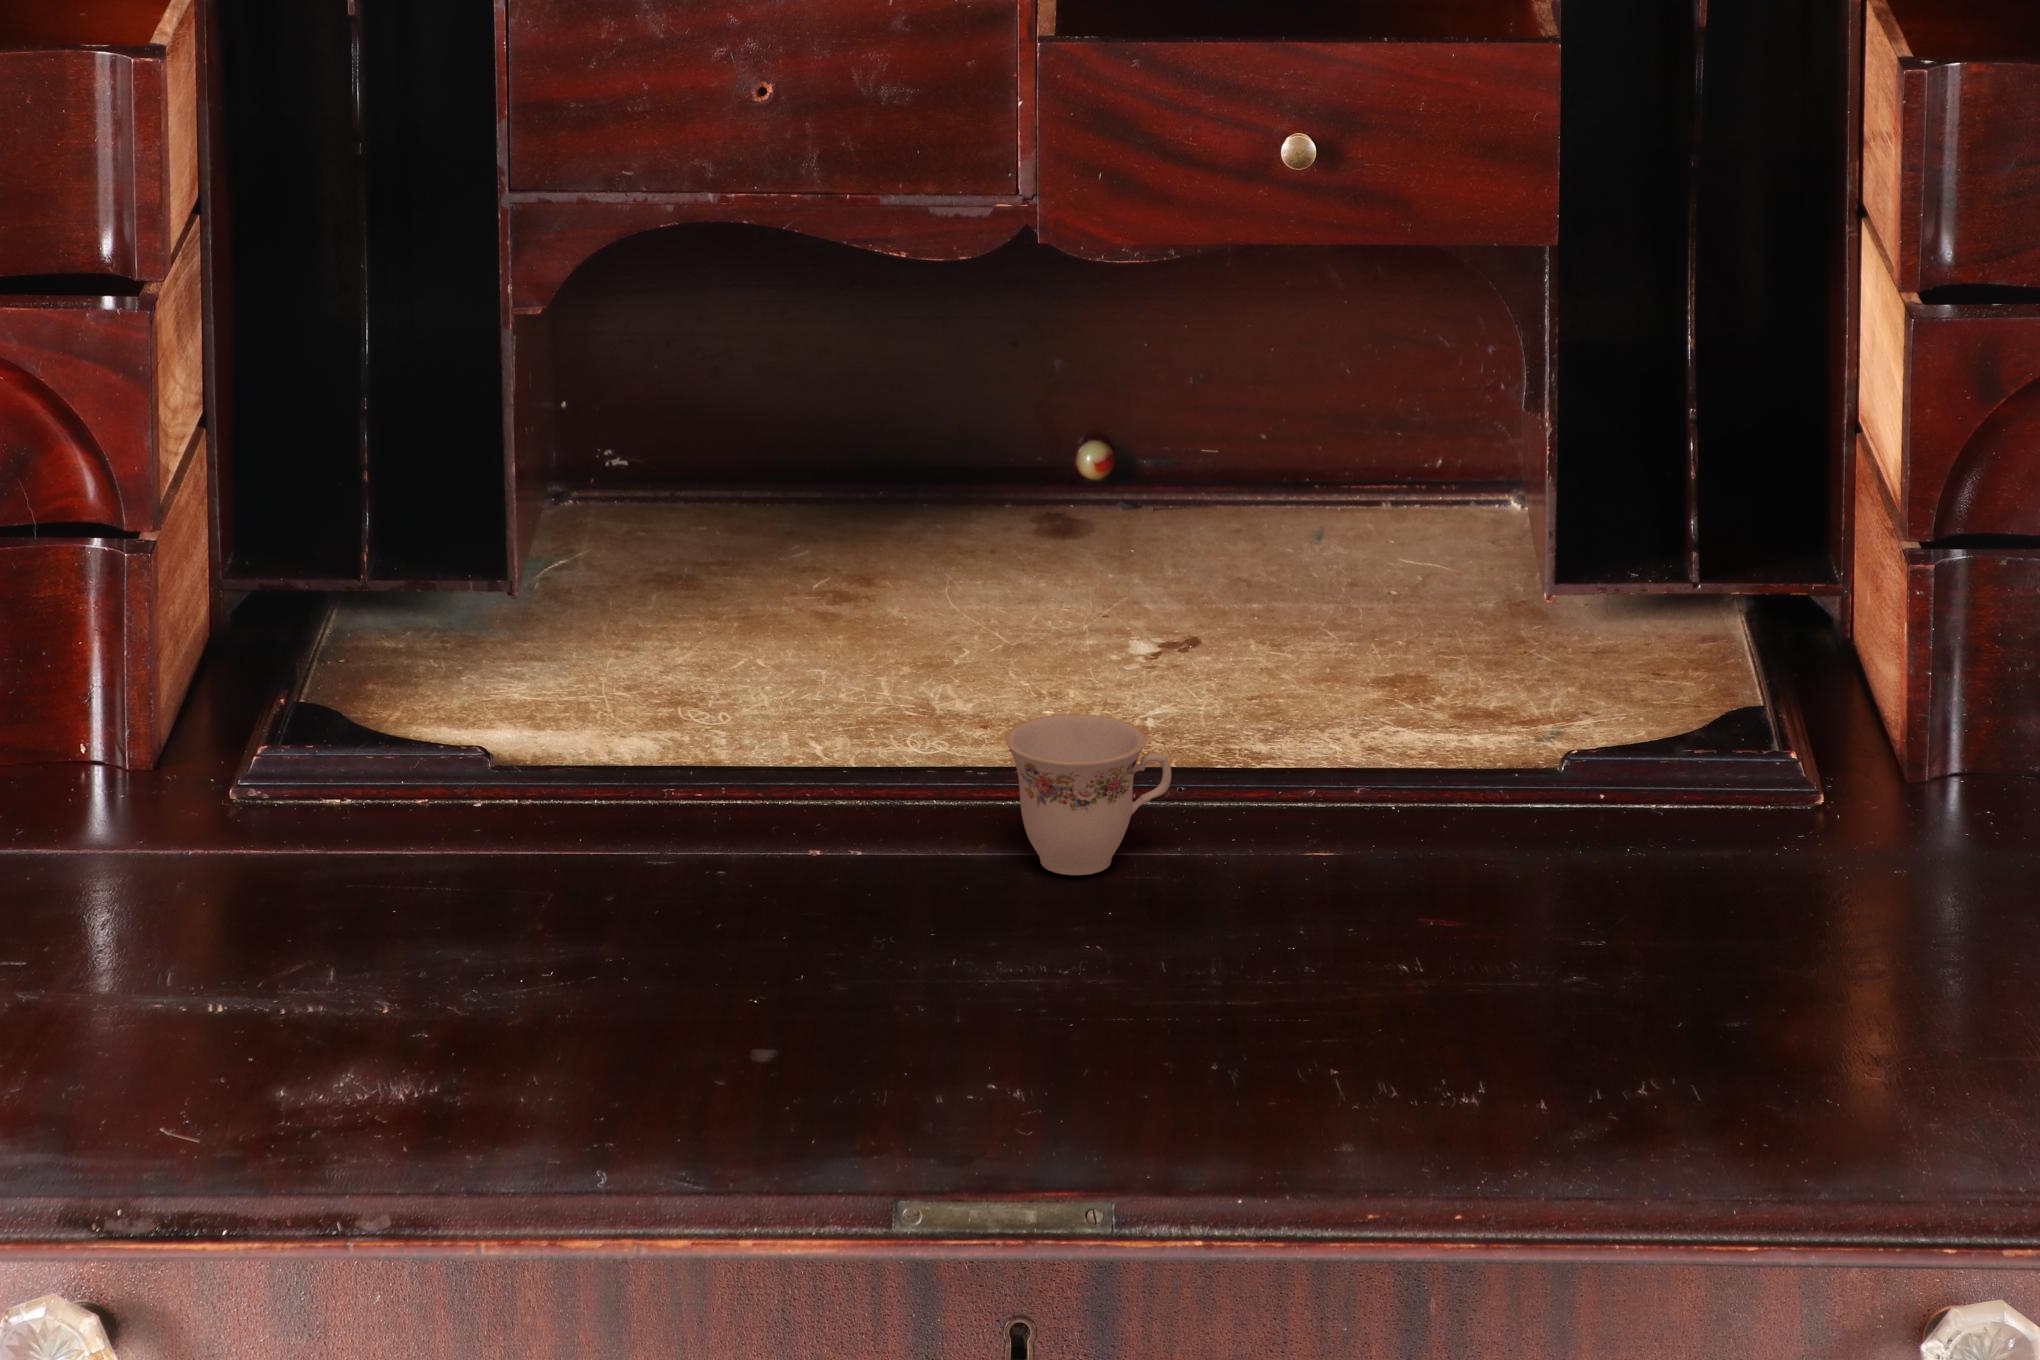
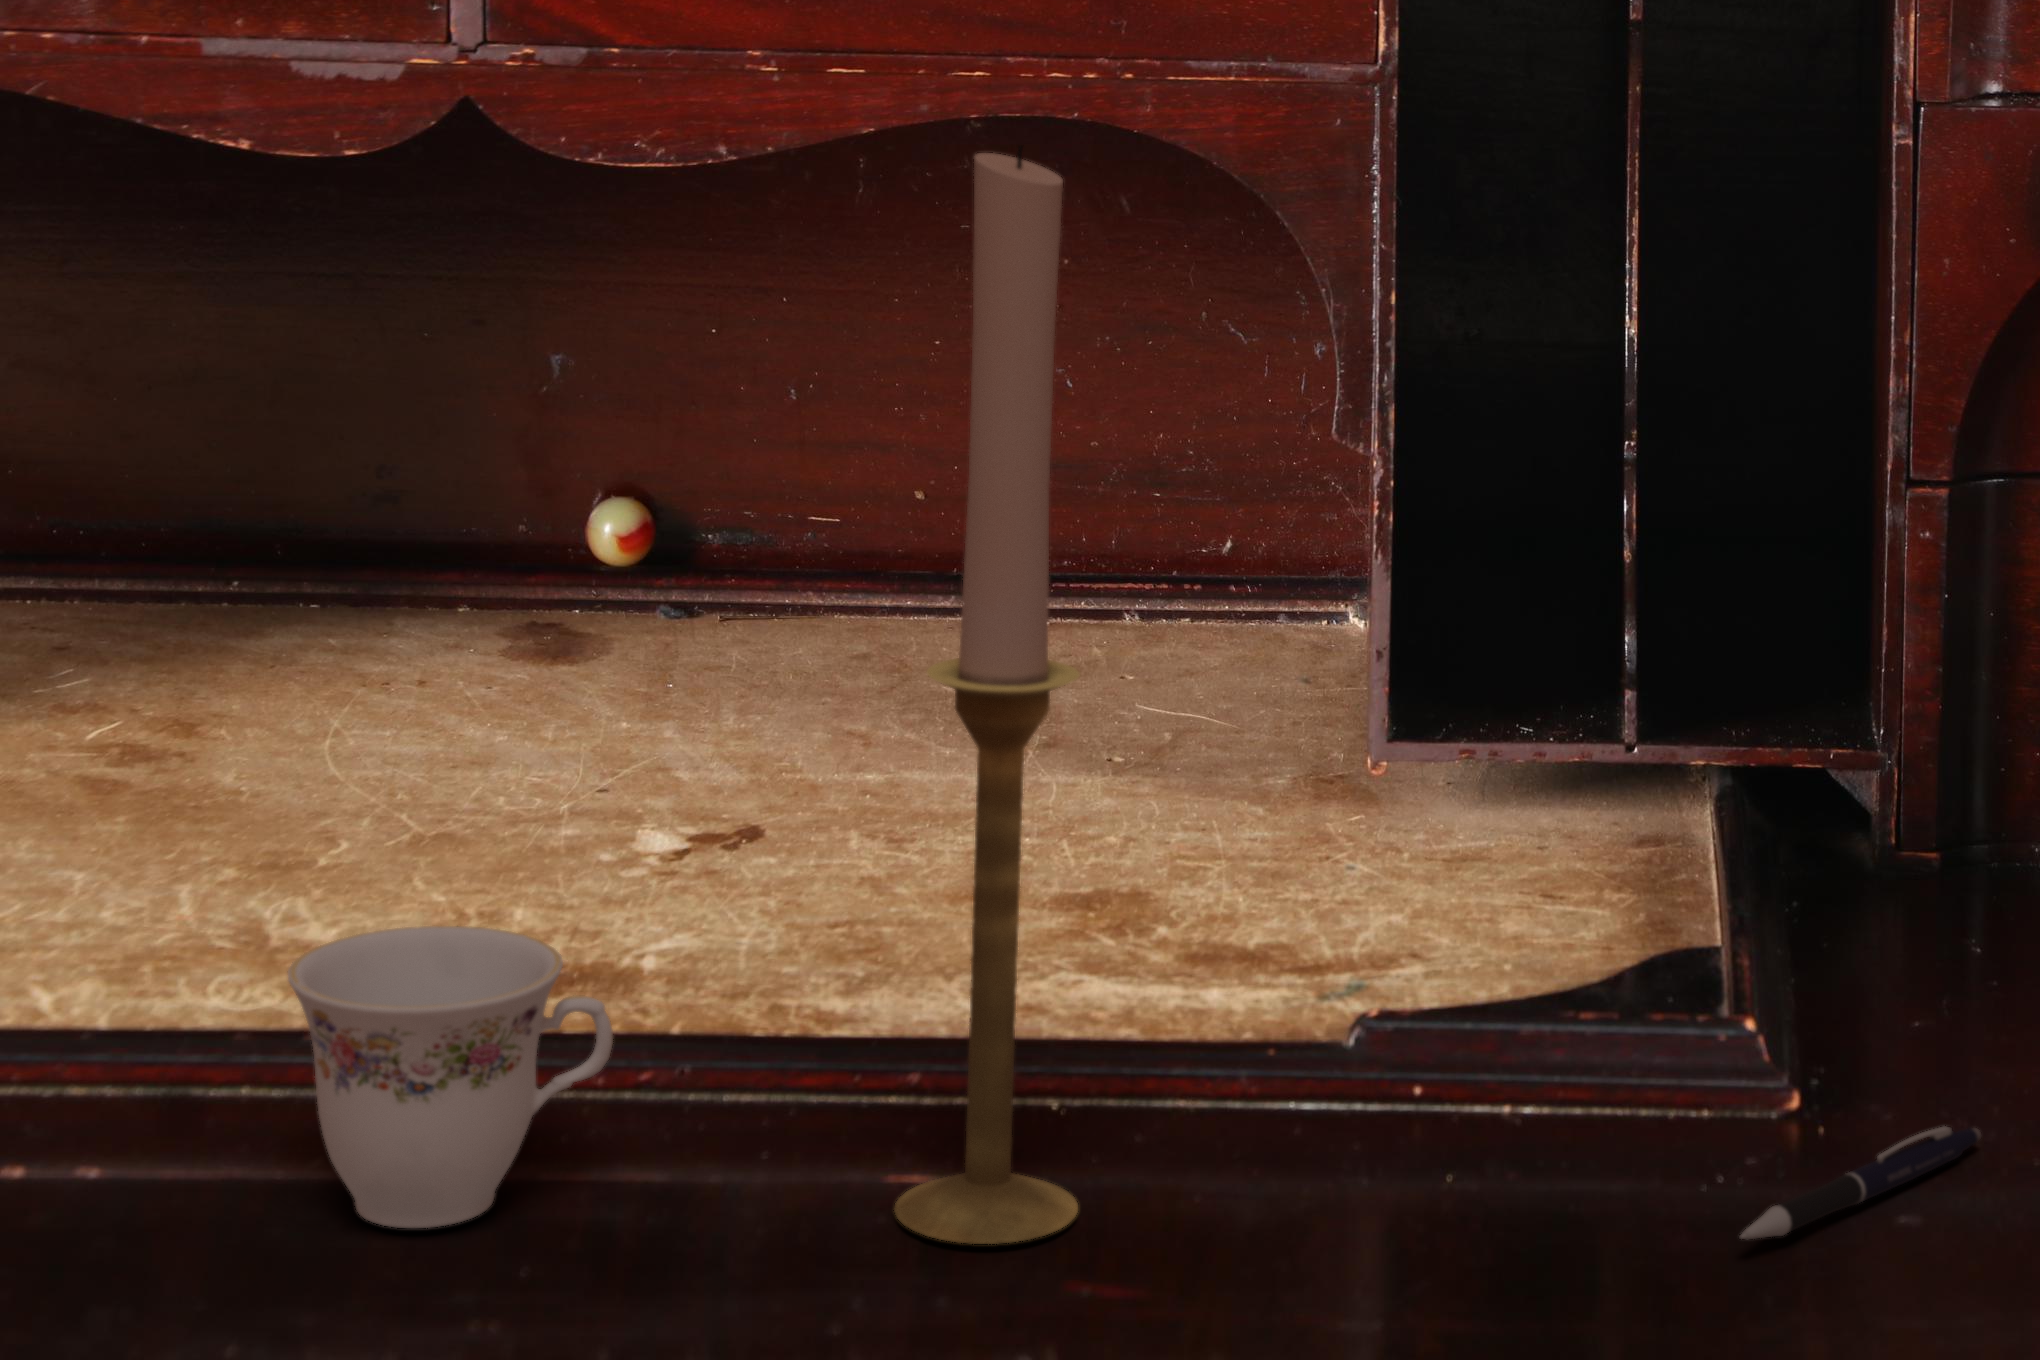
candlestick: none [1324,301,1423,883] -> present [895,146,1079,1244]
pen: none [1790,817,1935,880] -> present [1740,1127,1981,1240]

